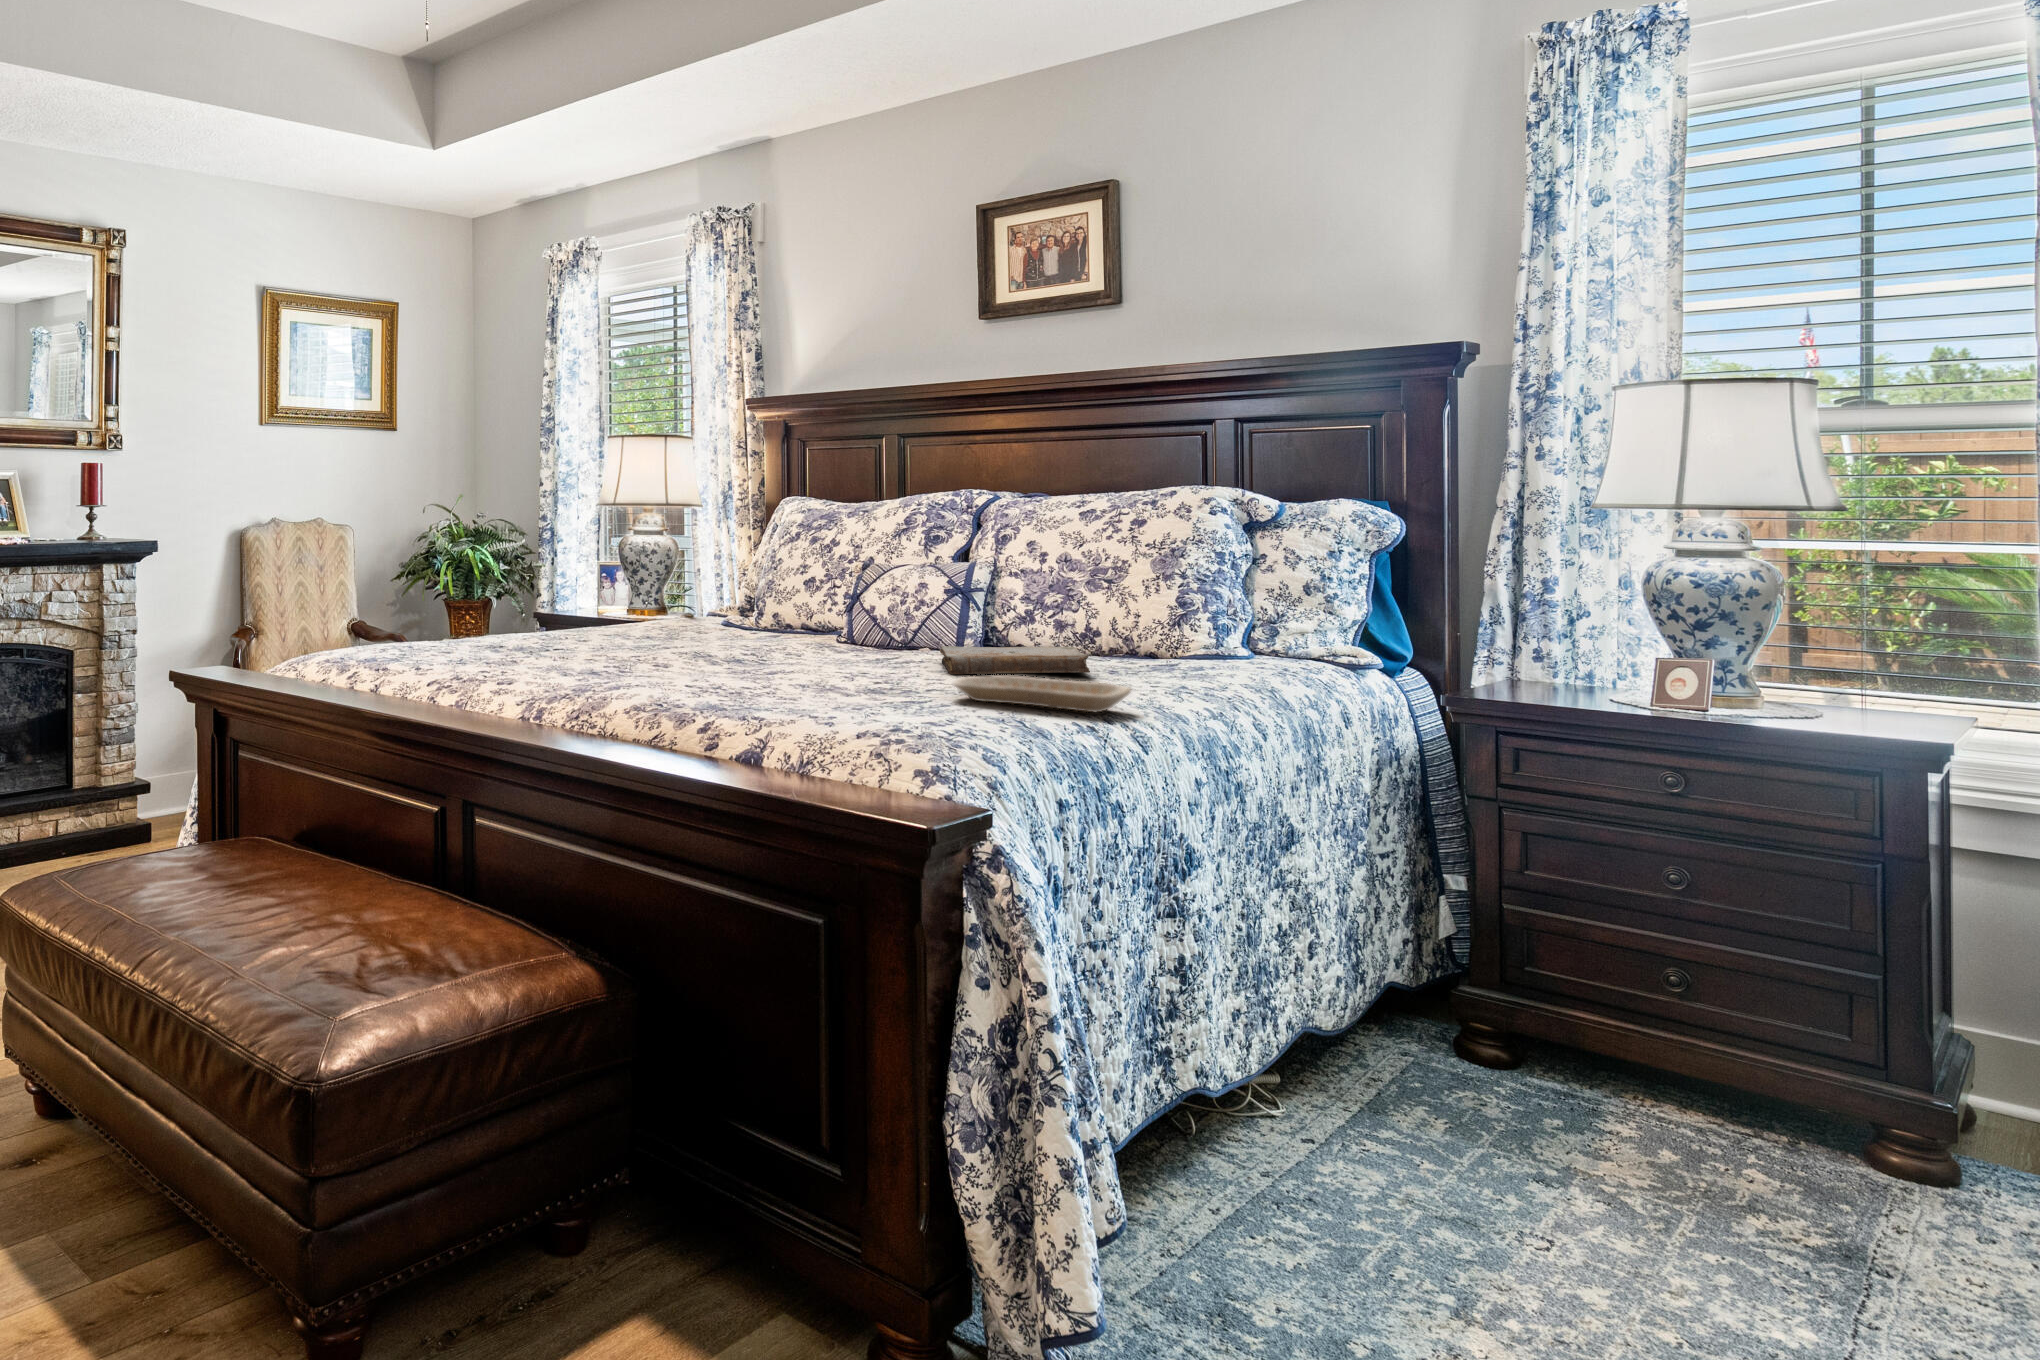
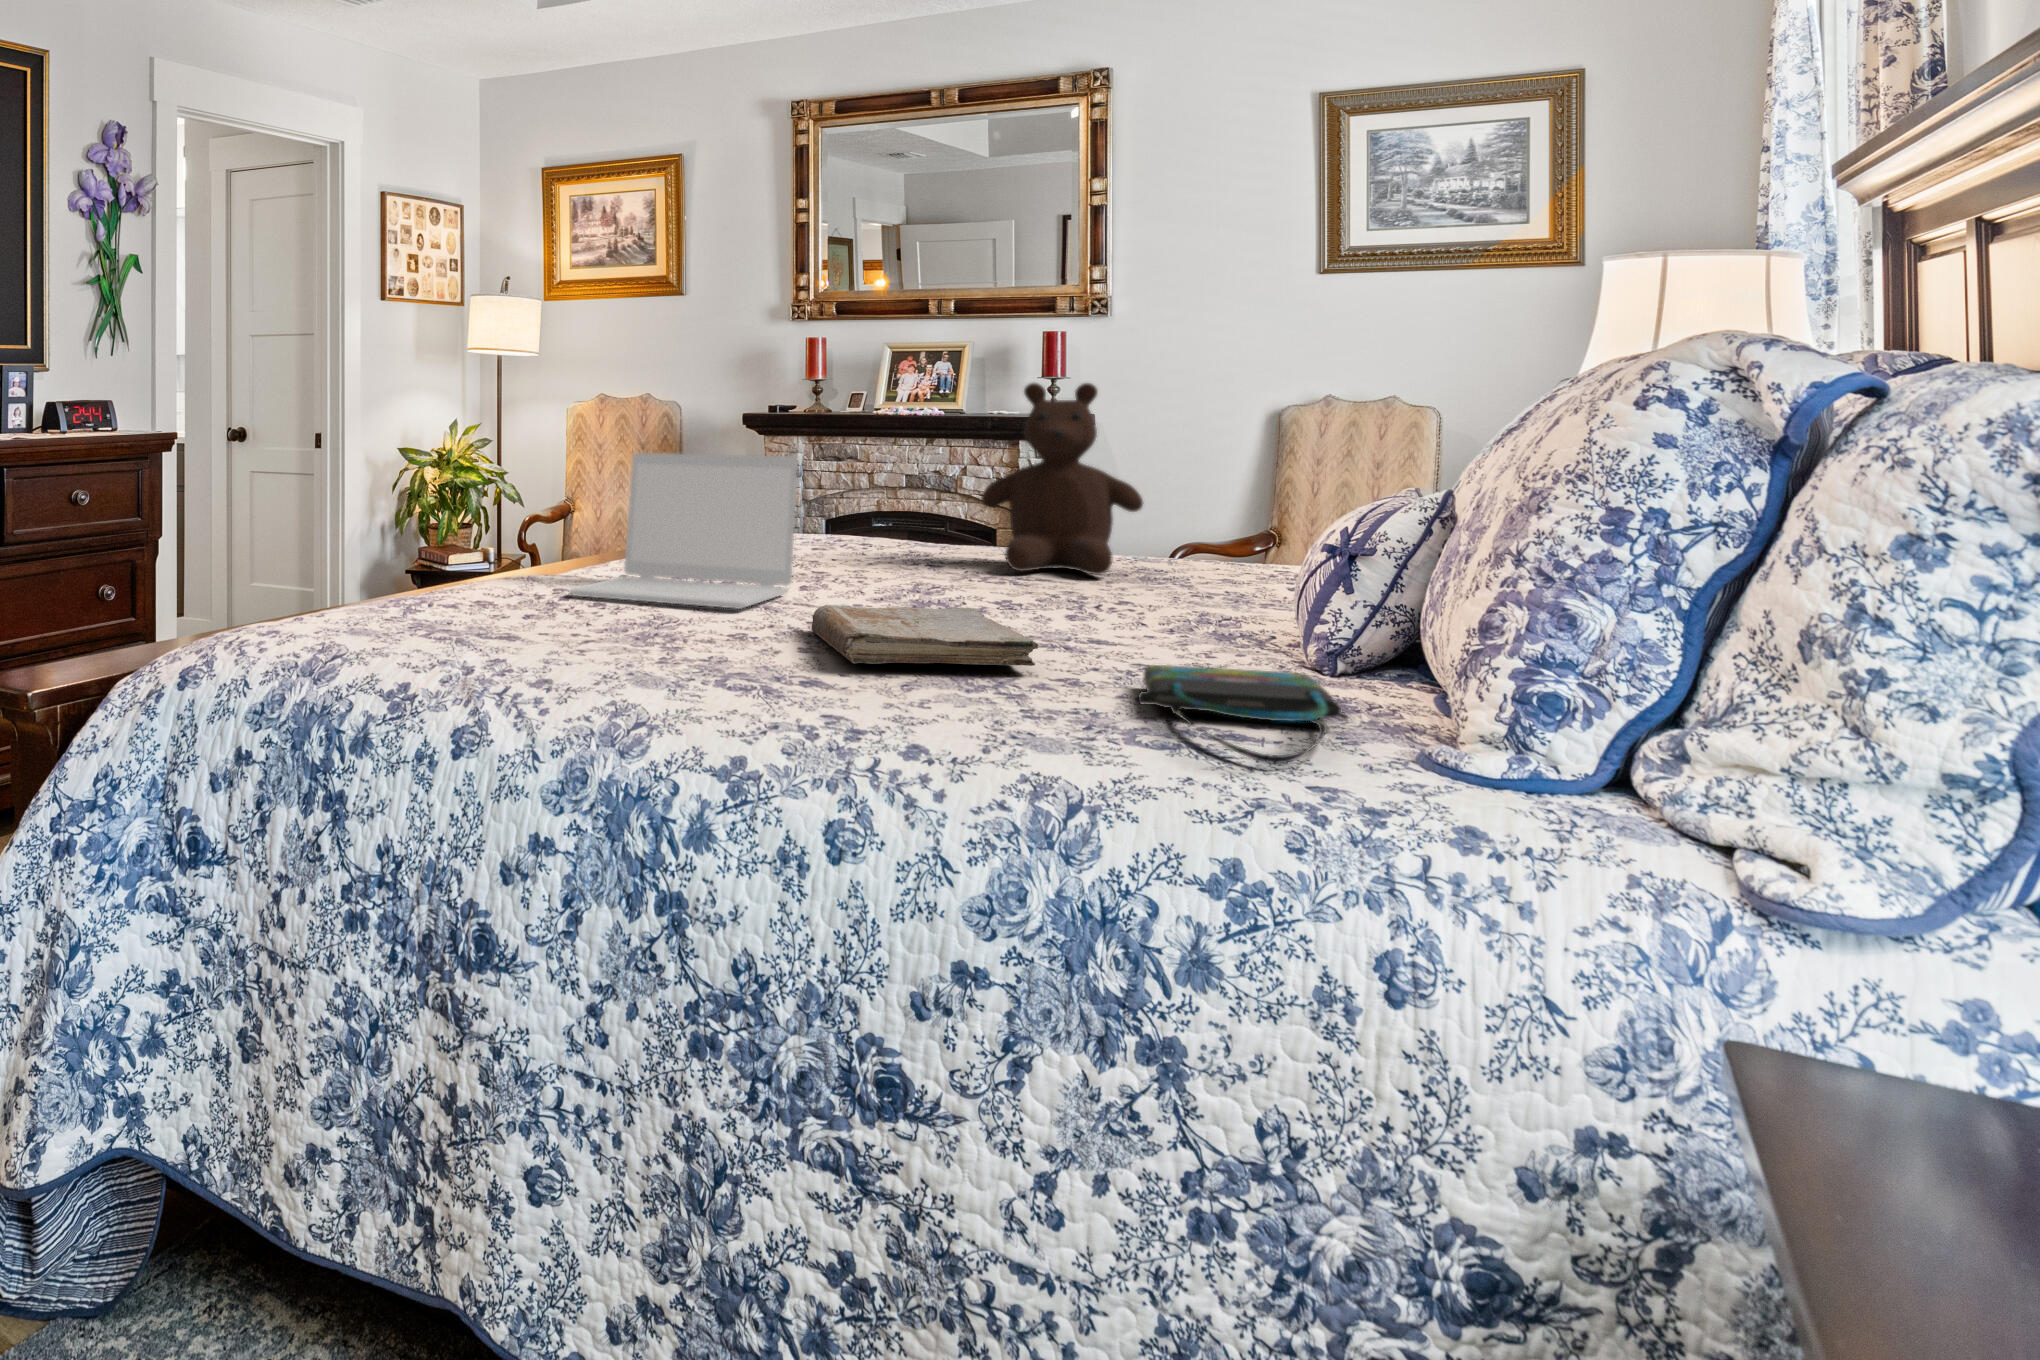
teddy bear: none [626,509,723,640] -> present [981,383,1143,575]
laptop: none [709,569,884,691] -> present [570,453,798,609]
tote bag: none [1091,641,1257,664] -> present [1138,665,1348,764]
tray: present [953,675,1131,712] -> none [425,601,616,657]

